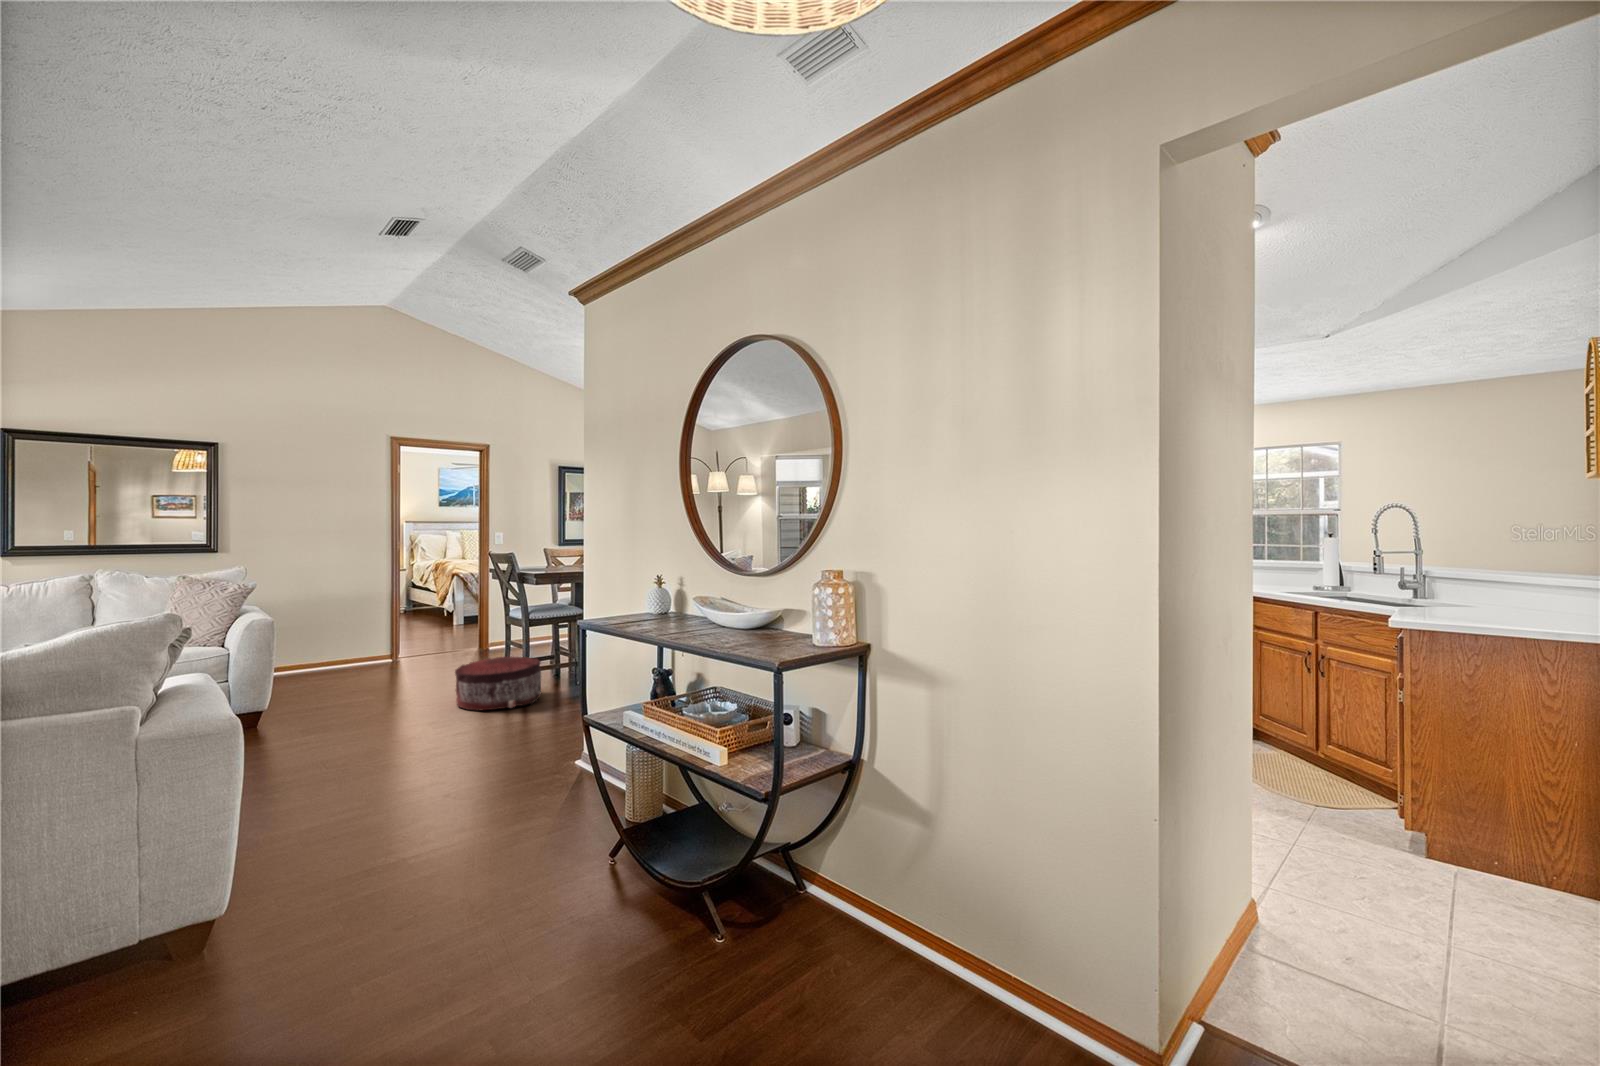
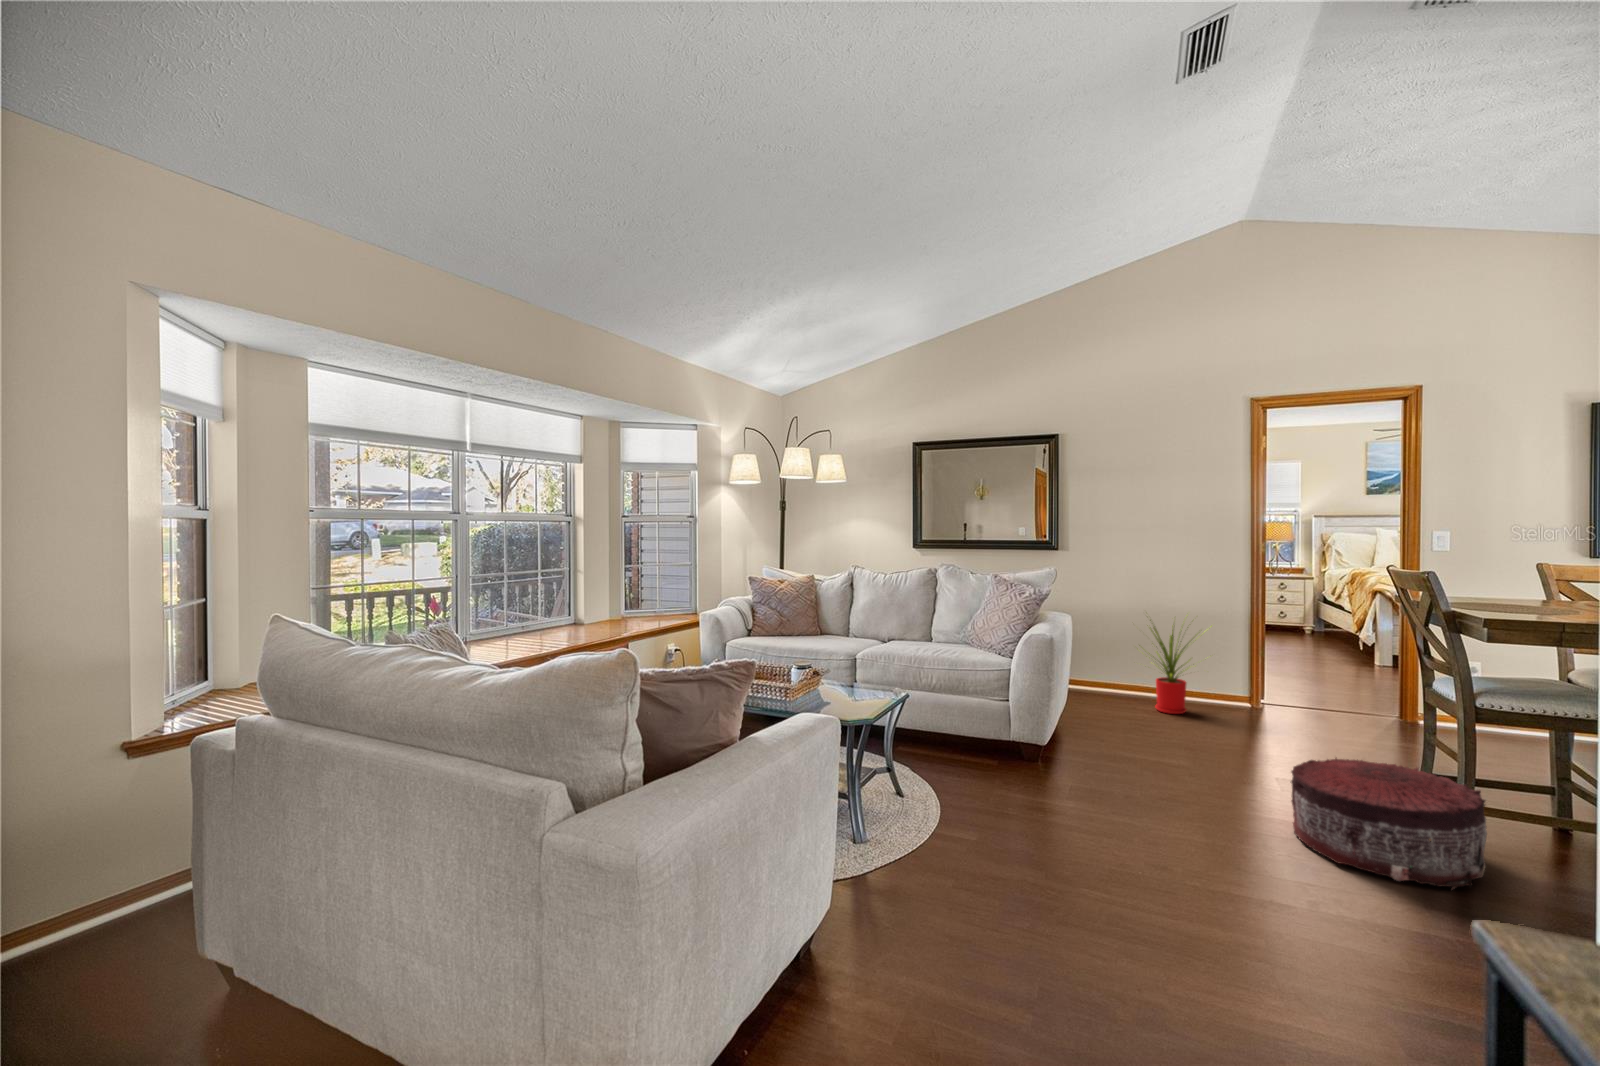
house plant: none [302,595,373,677] -> present [1147,620,1212,714]

